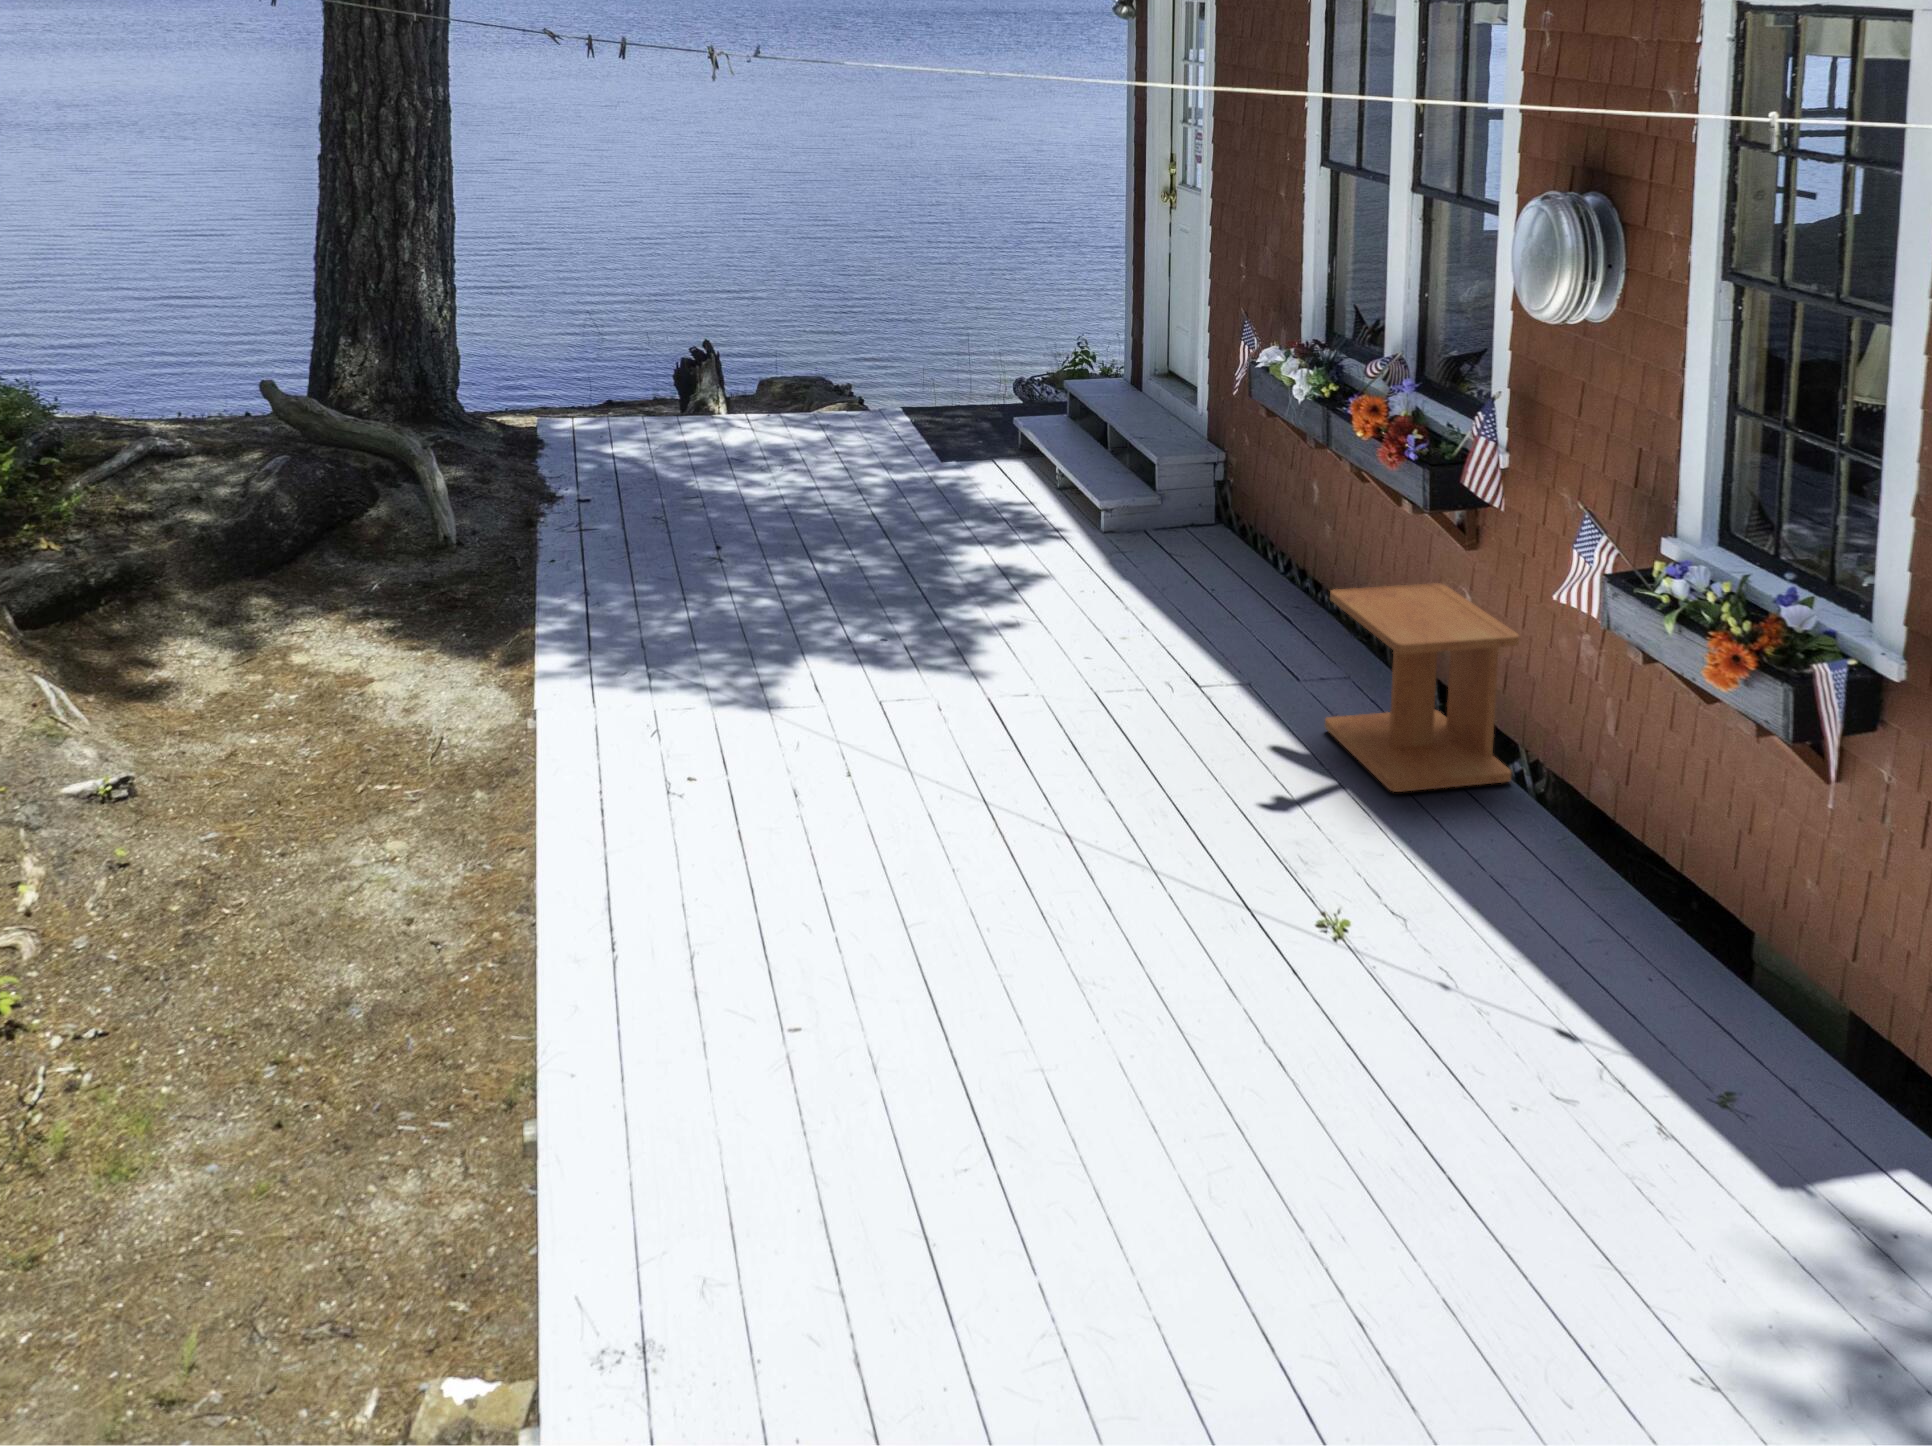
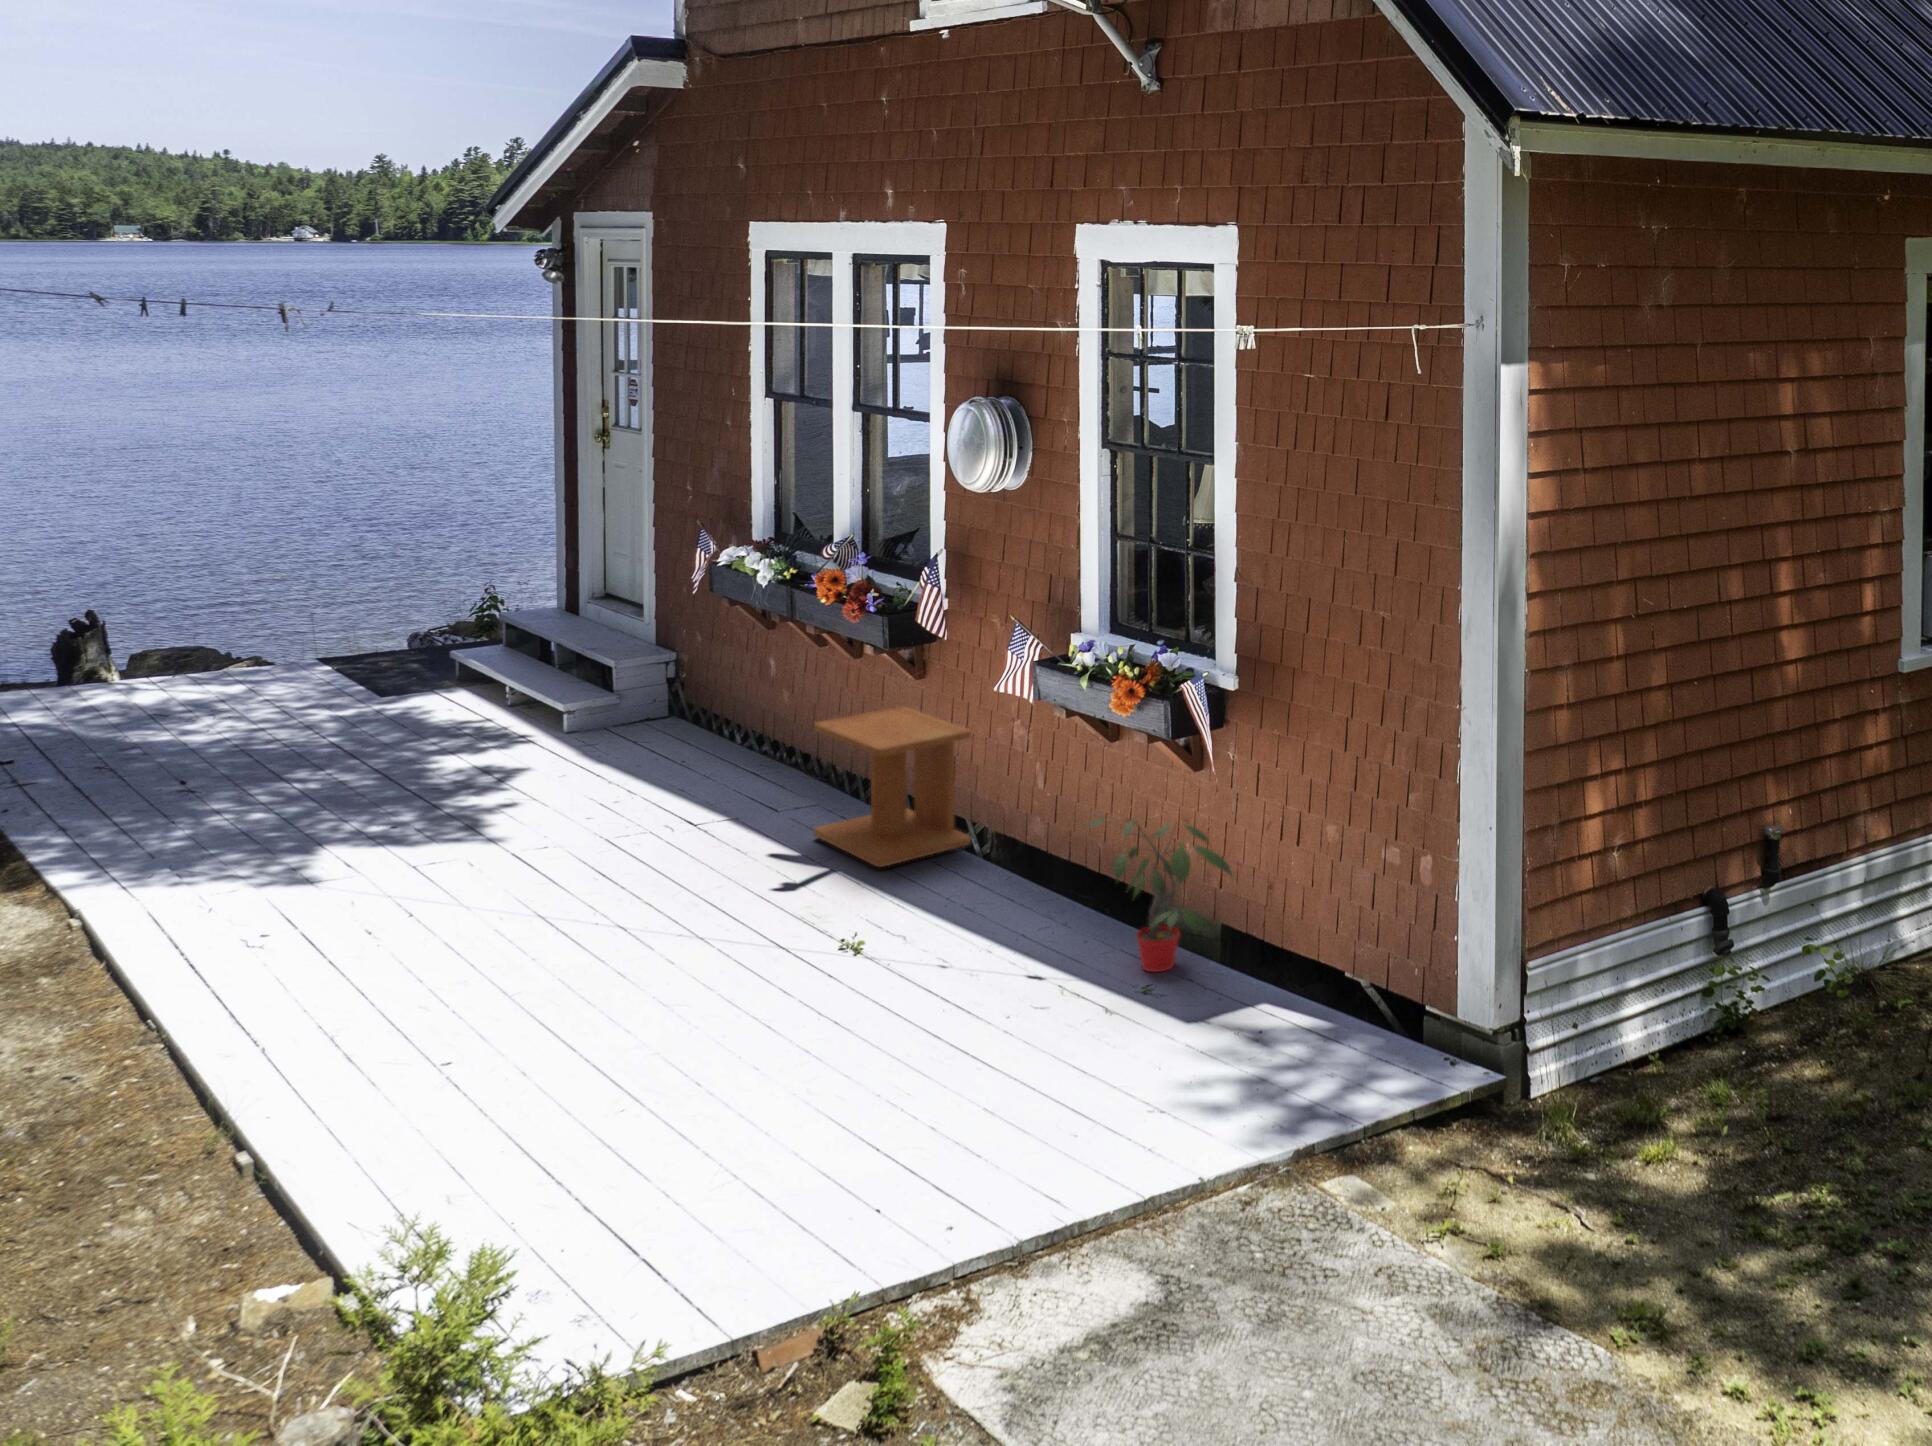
potted plant: none [1639,822,1874,1060] -> present [1083,818,1232,972]

